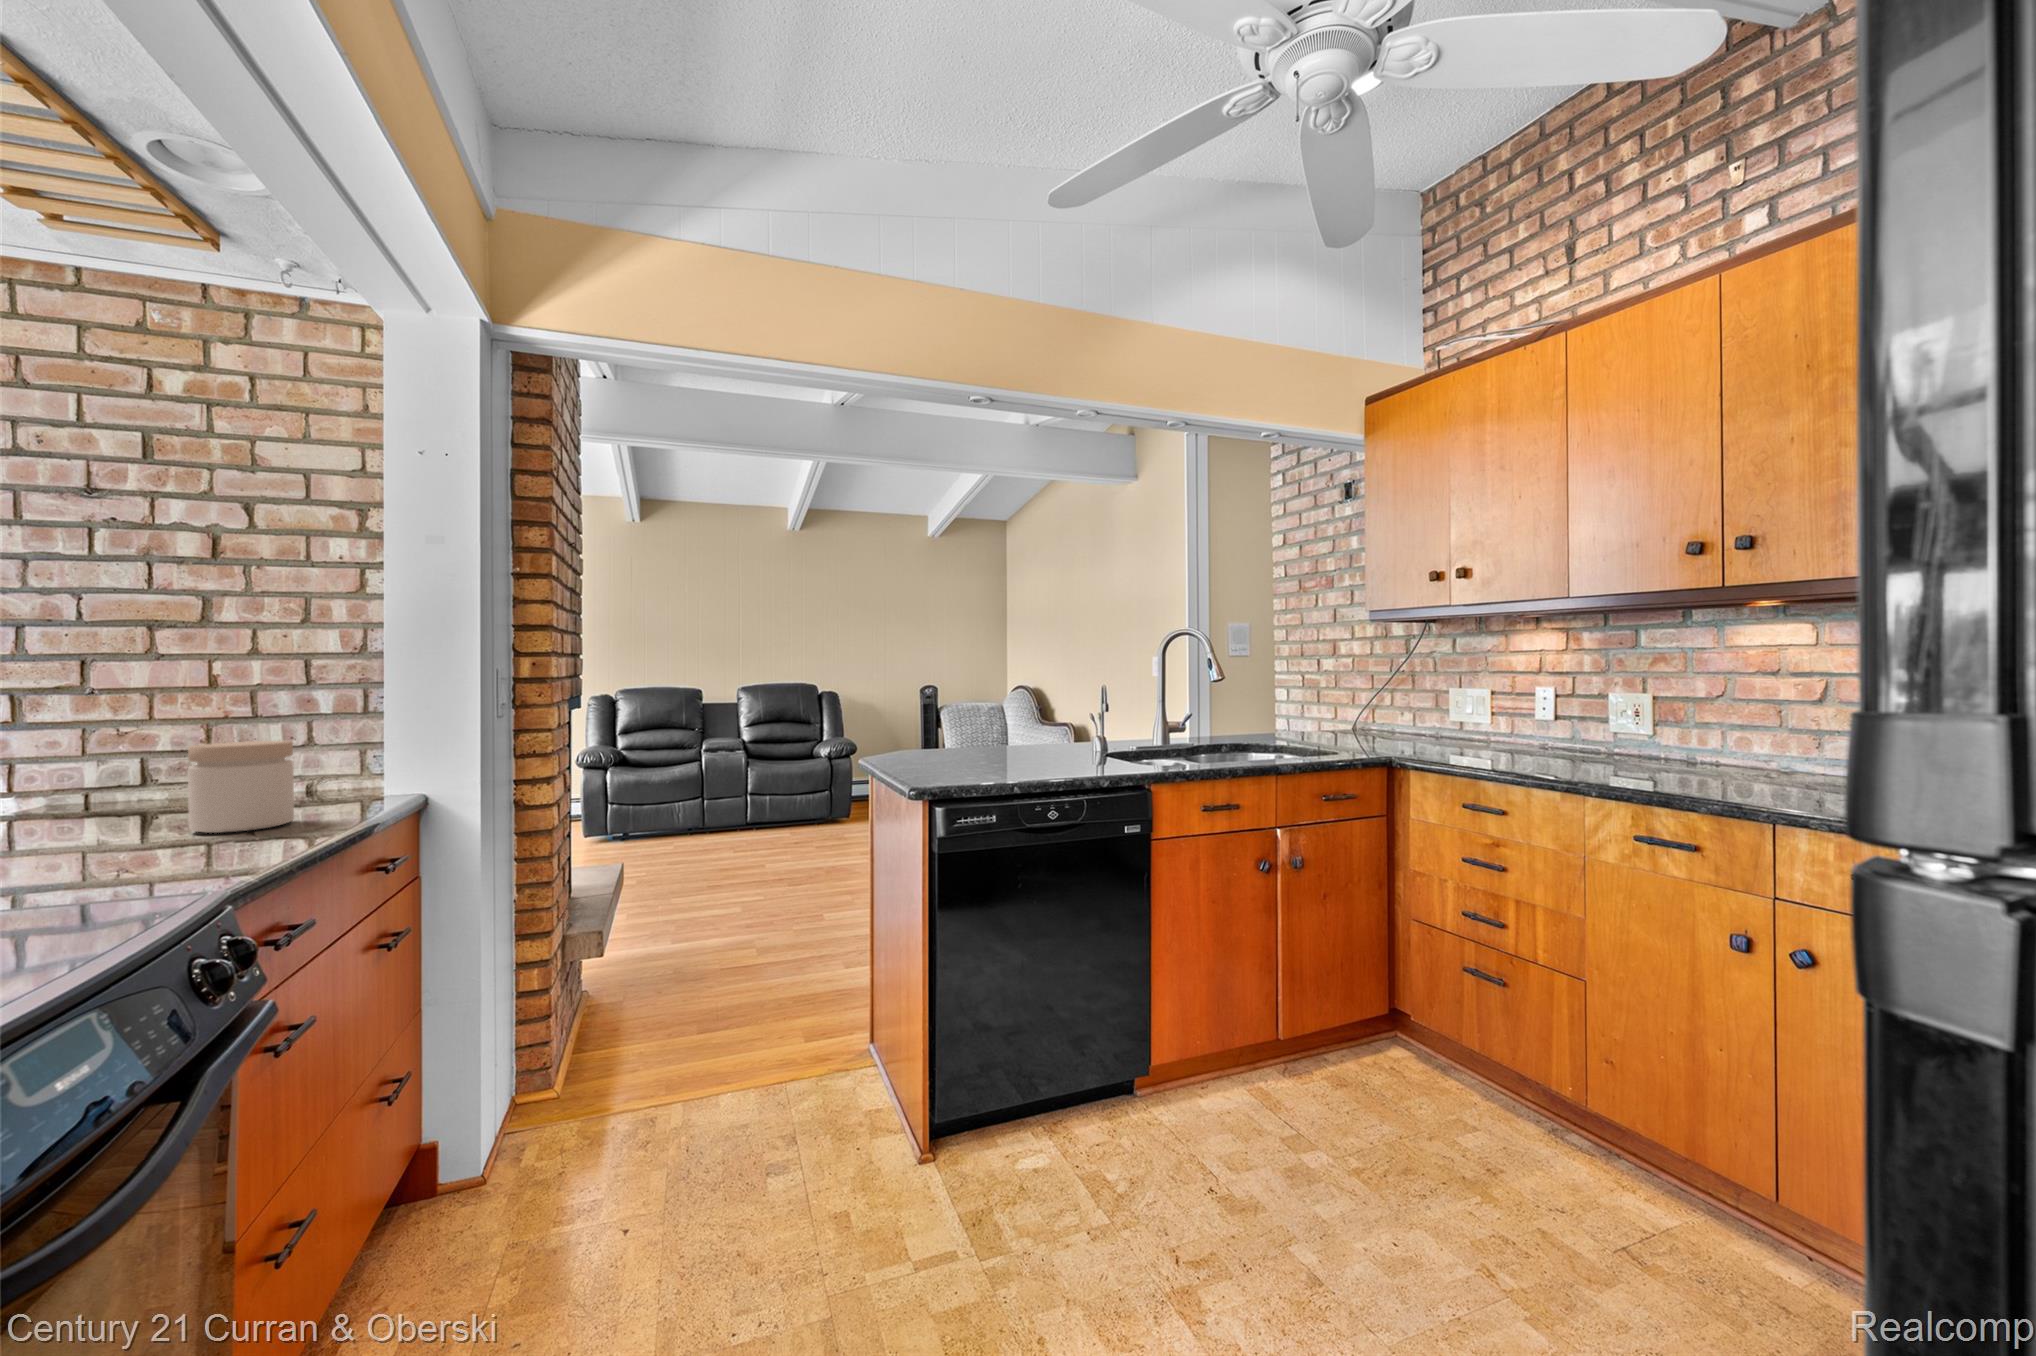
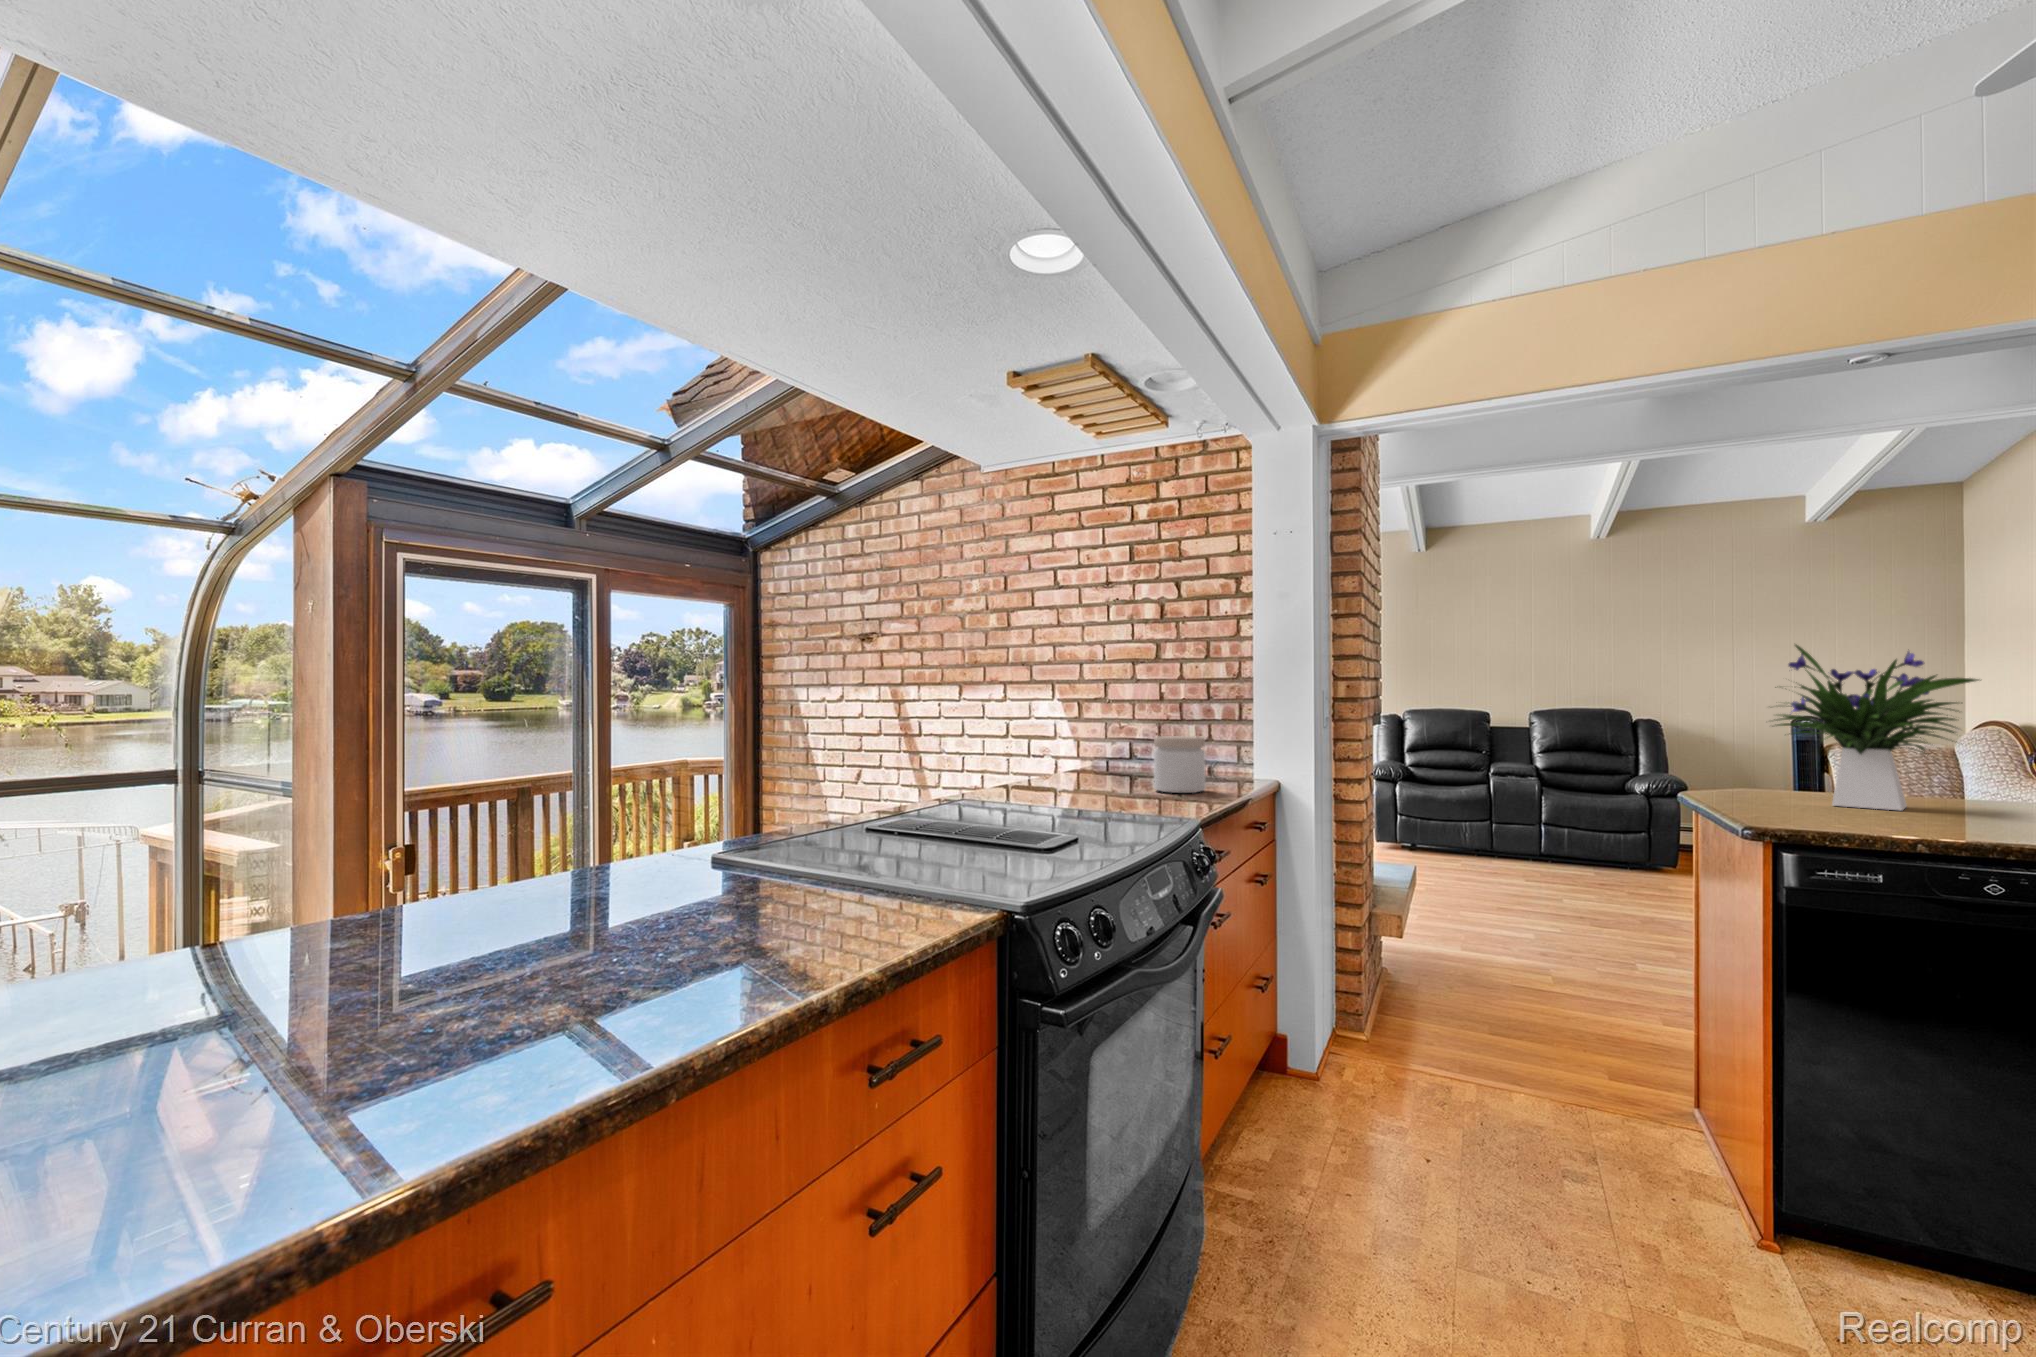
flower arrangement: none [922,624,1049,763] -> present [1774,645,1979,810]

